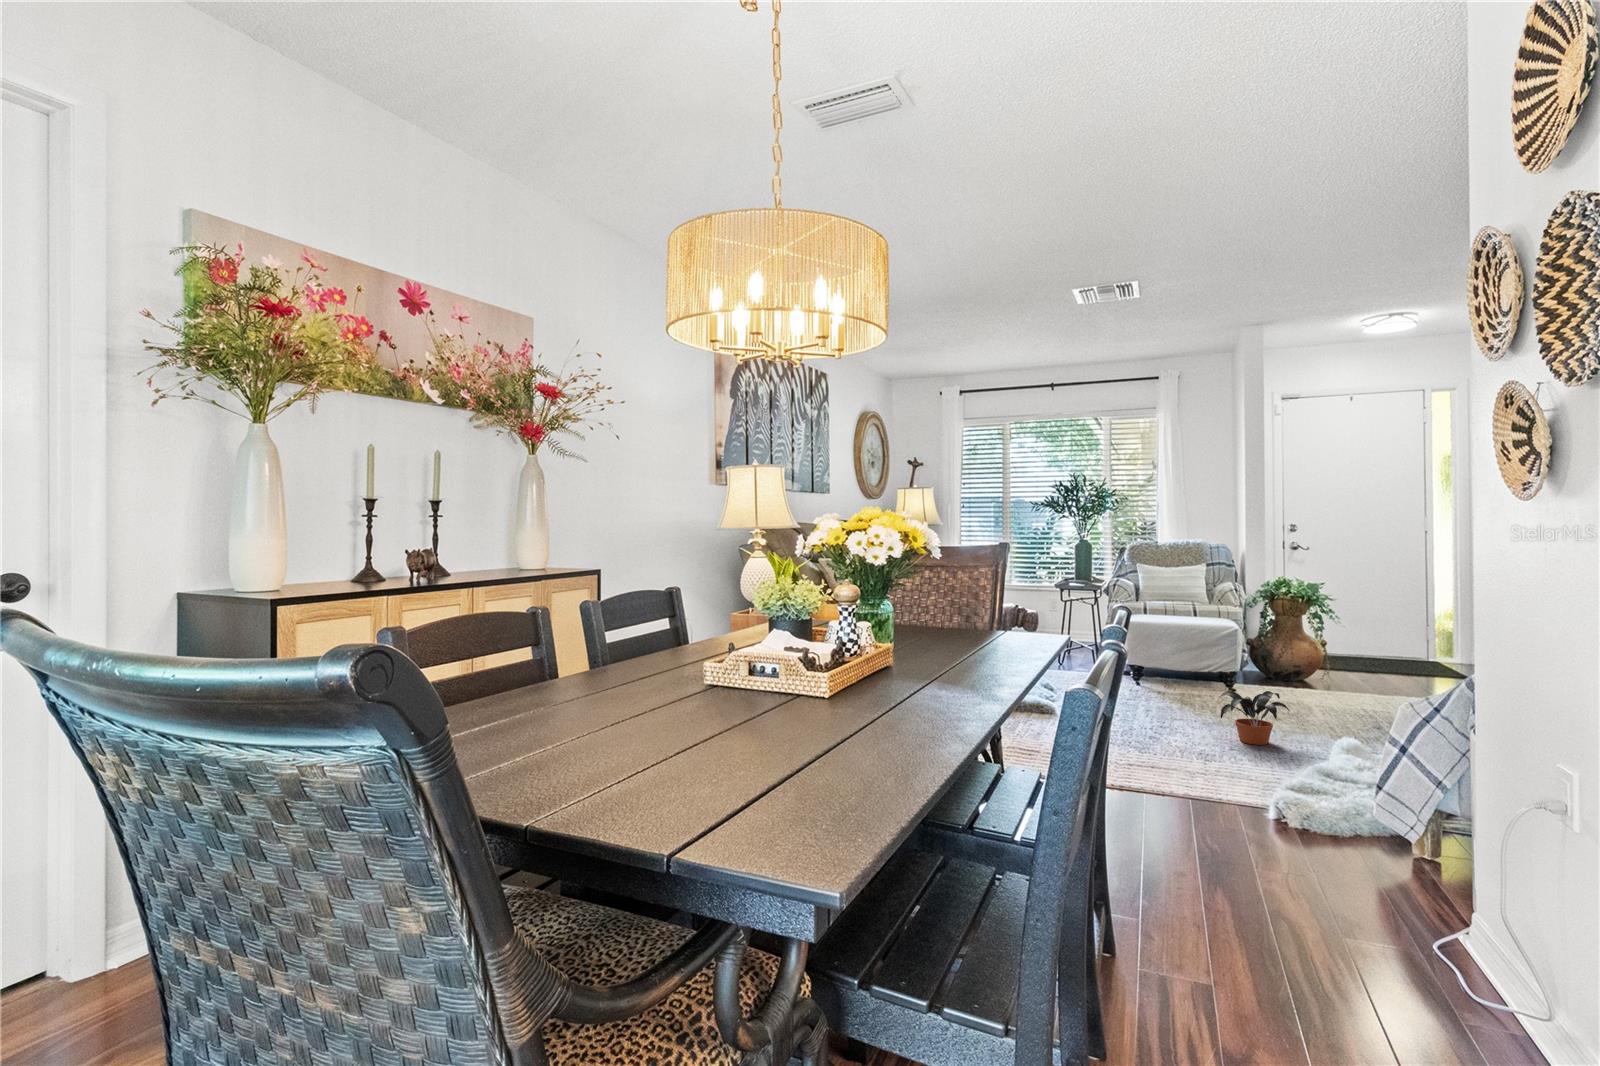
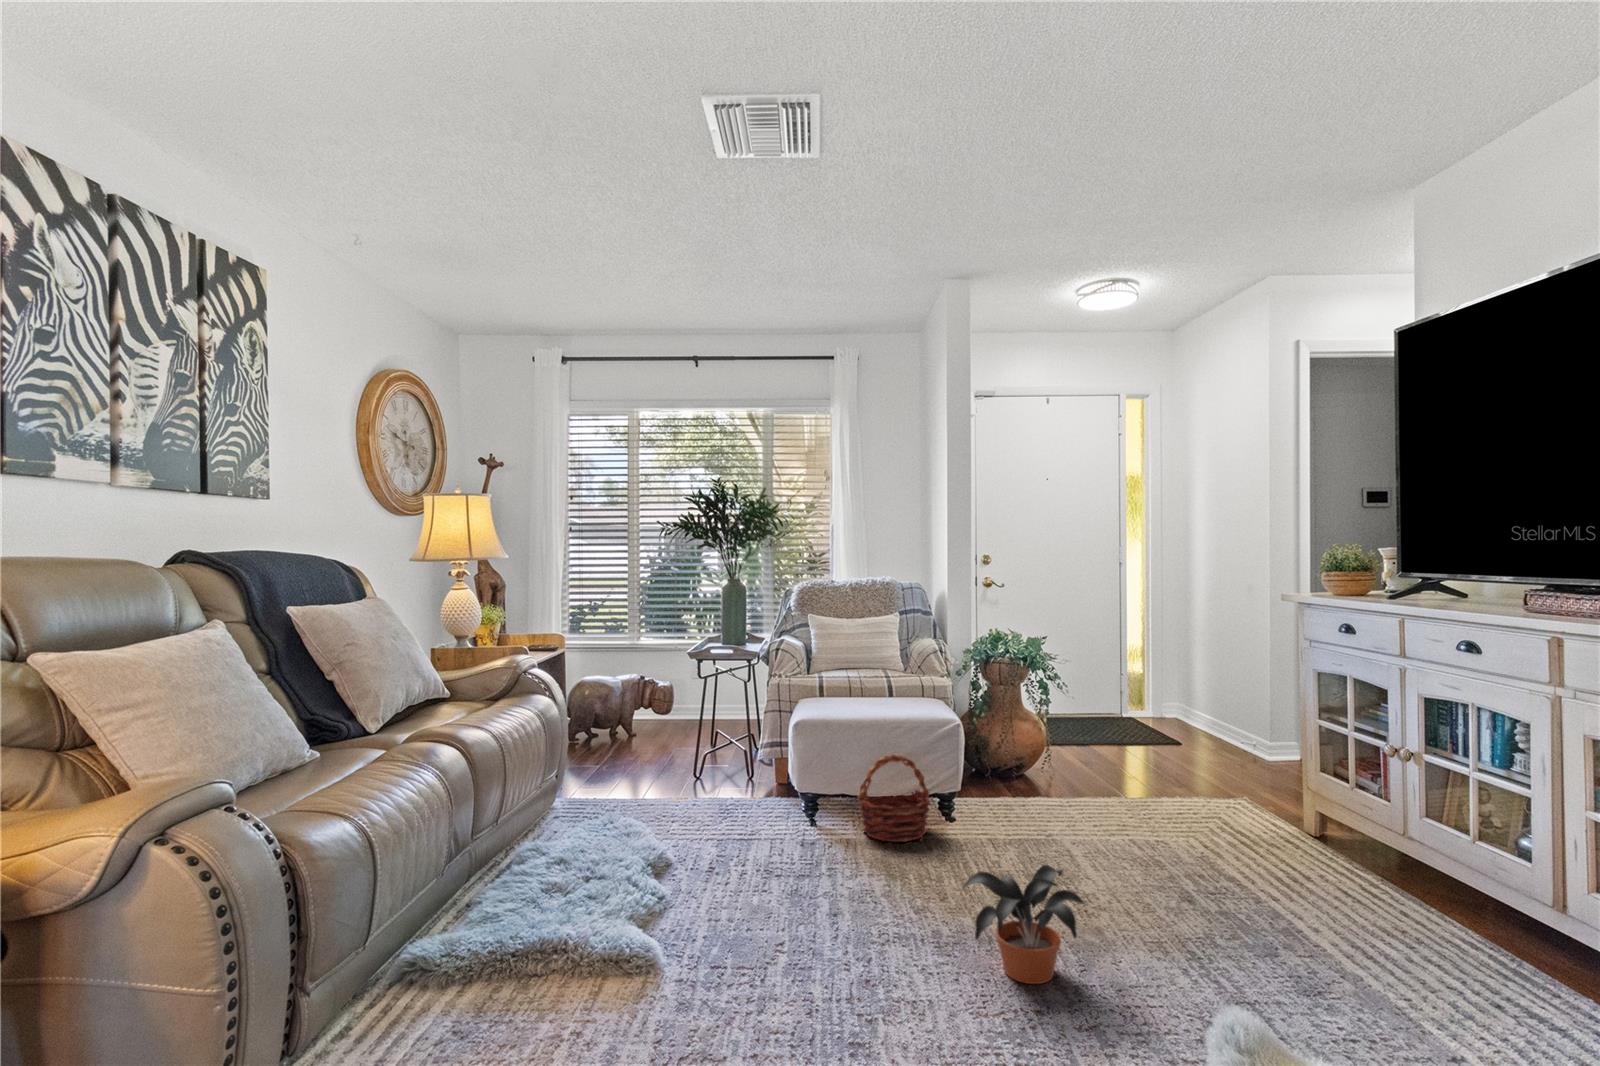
basket: none [1166,647,1217,699] -> present [858,754,930,842]

